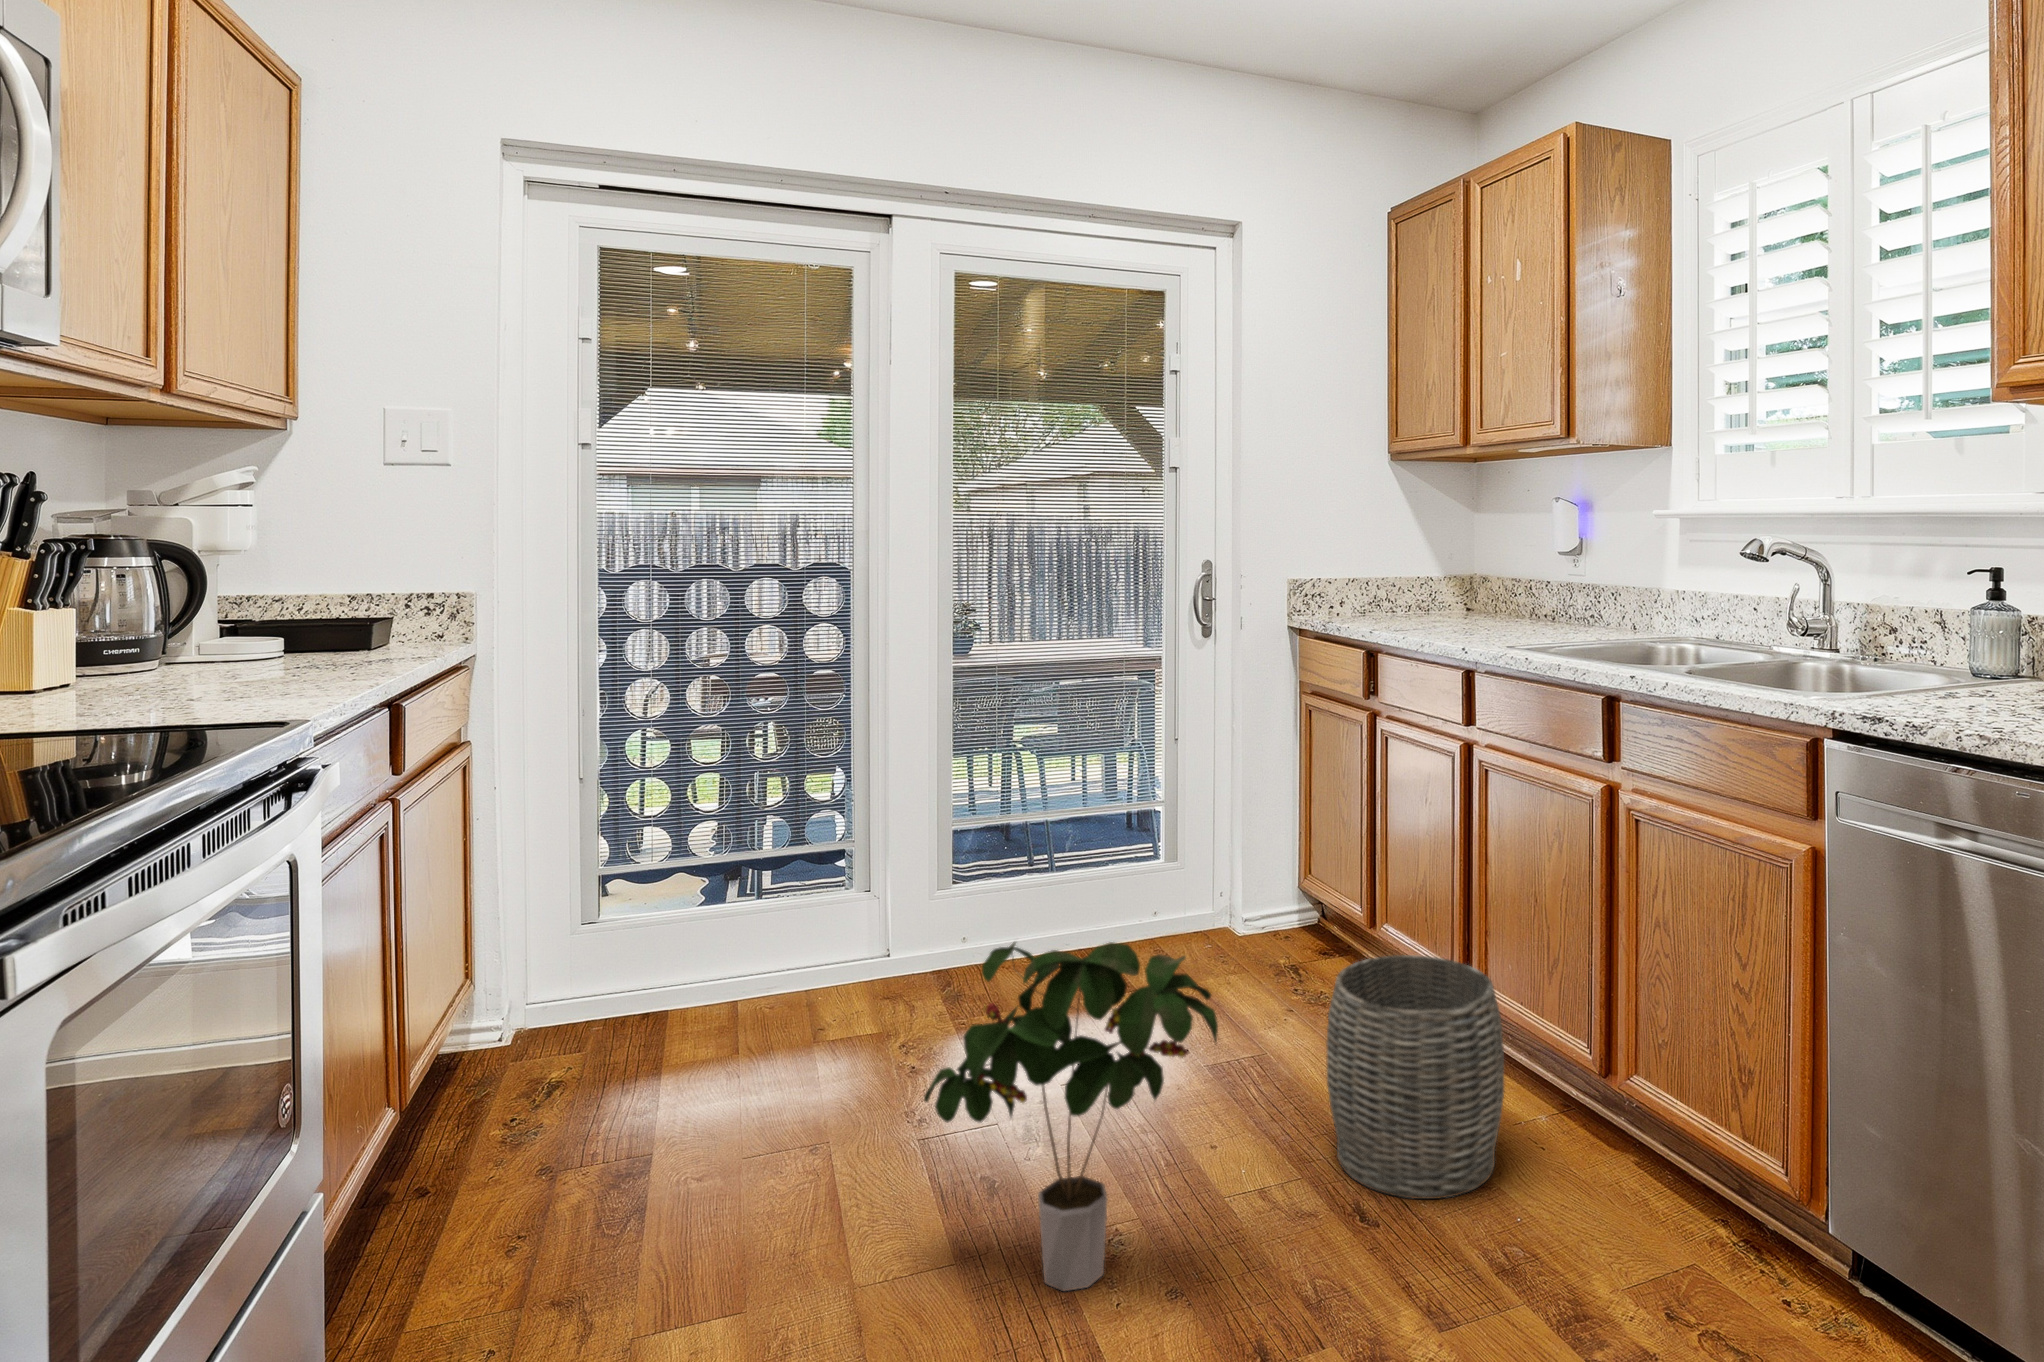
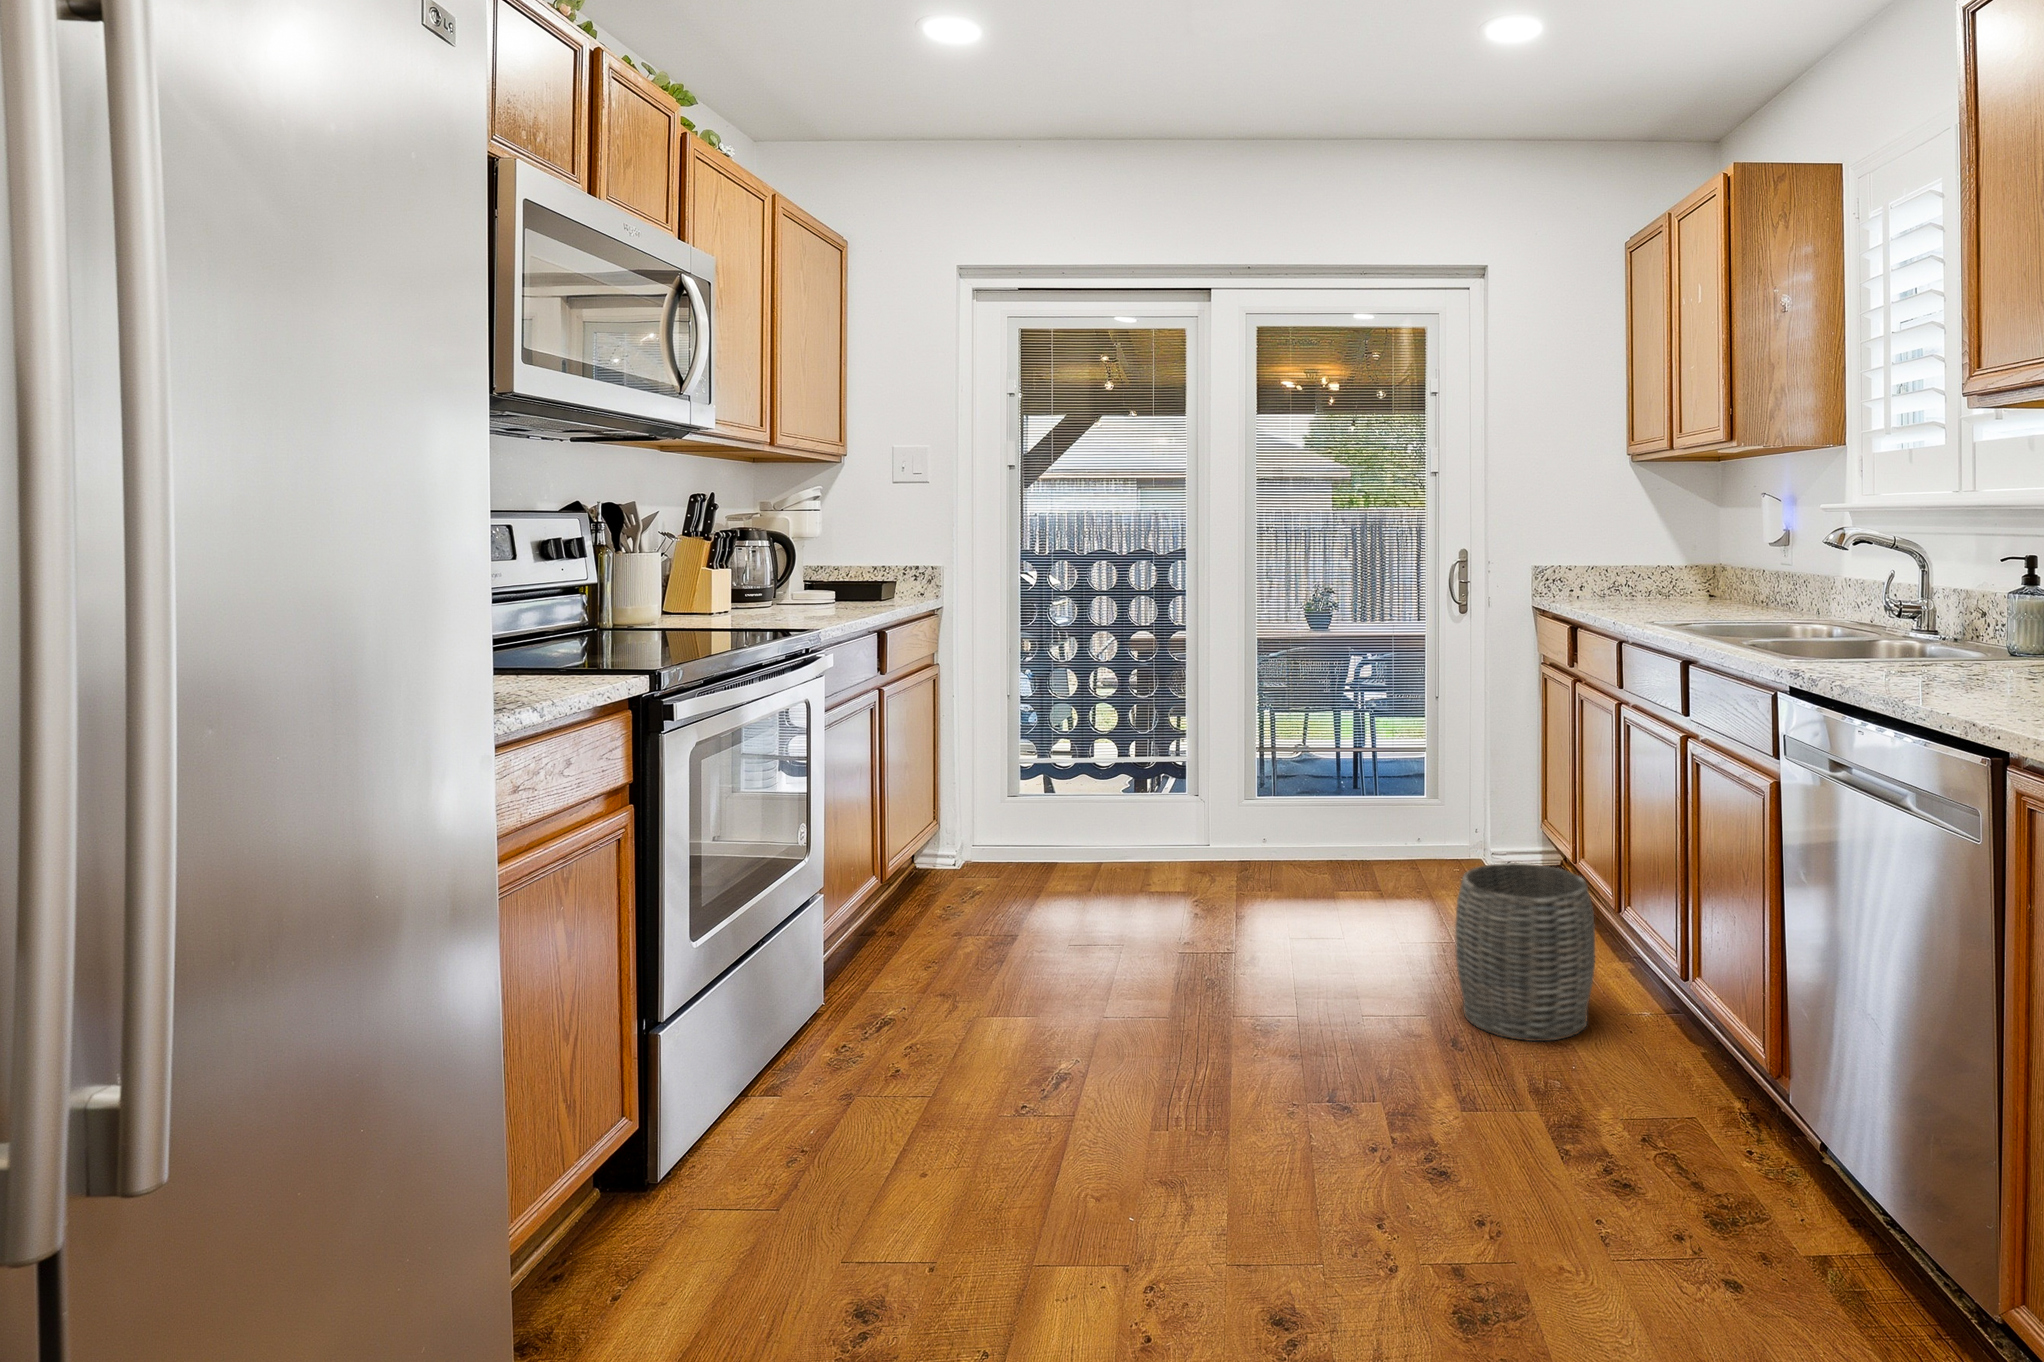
potted plant: present [924,942,1218,1291] -> none [1155,807,1339,1041]

